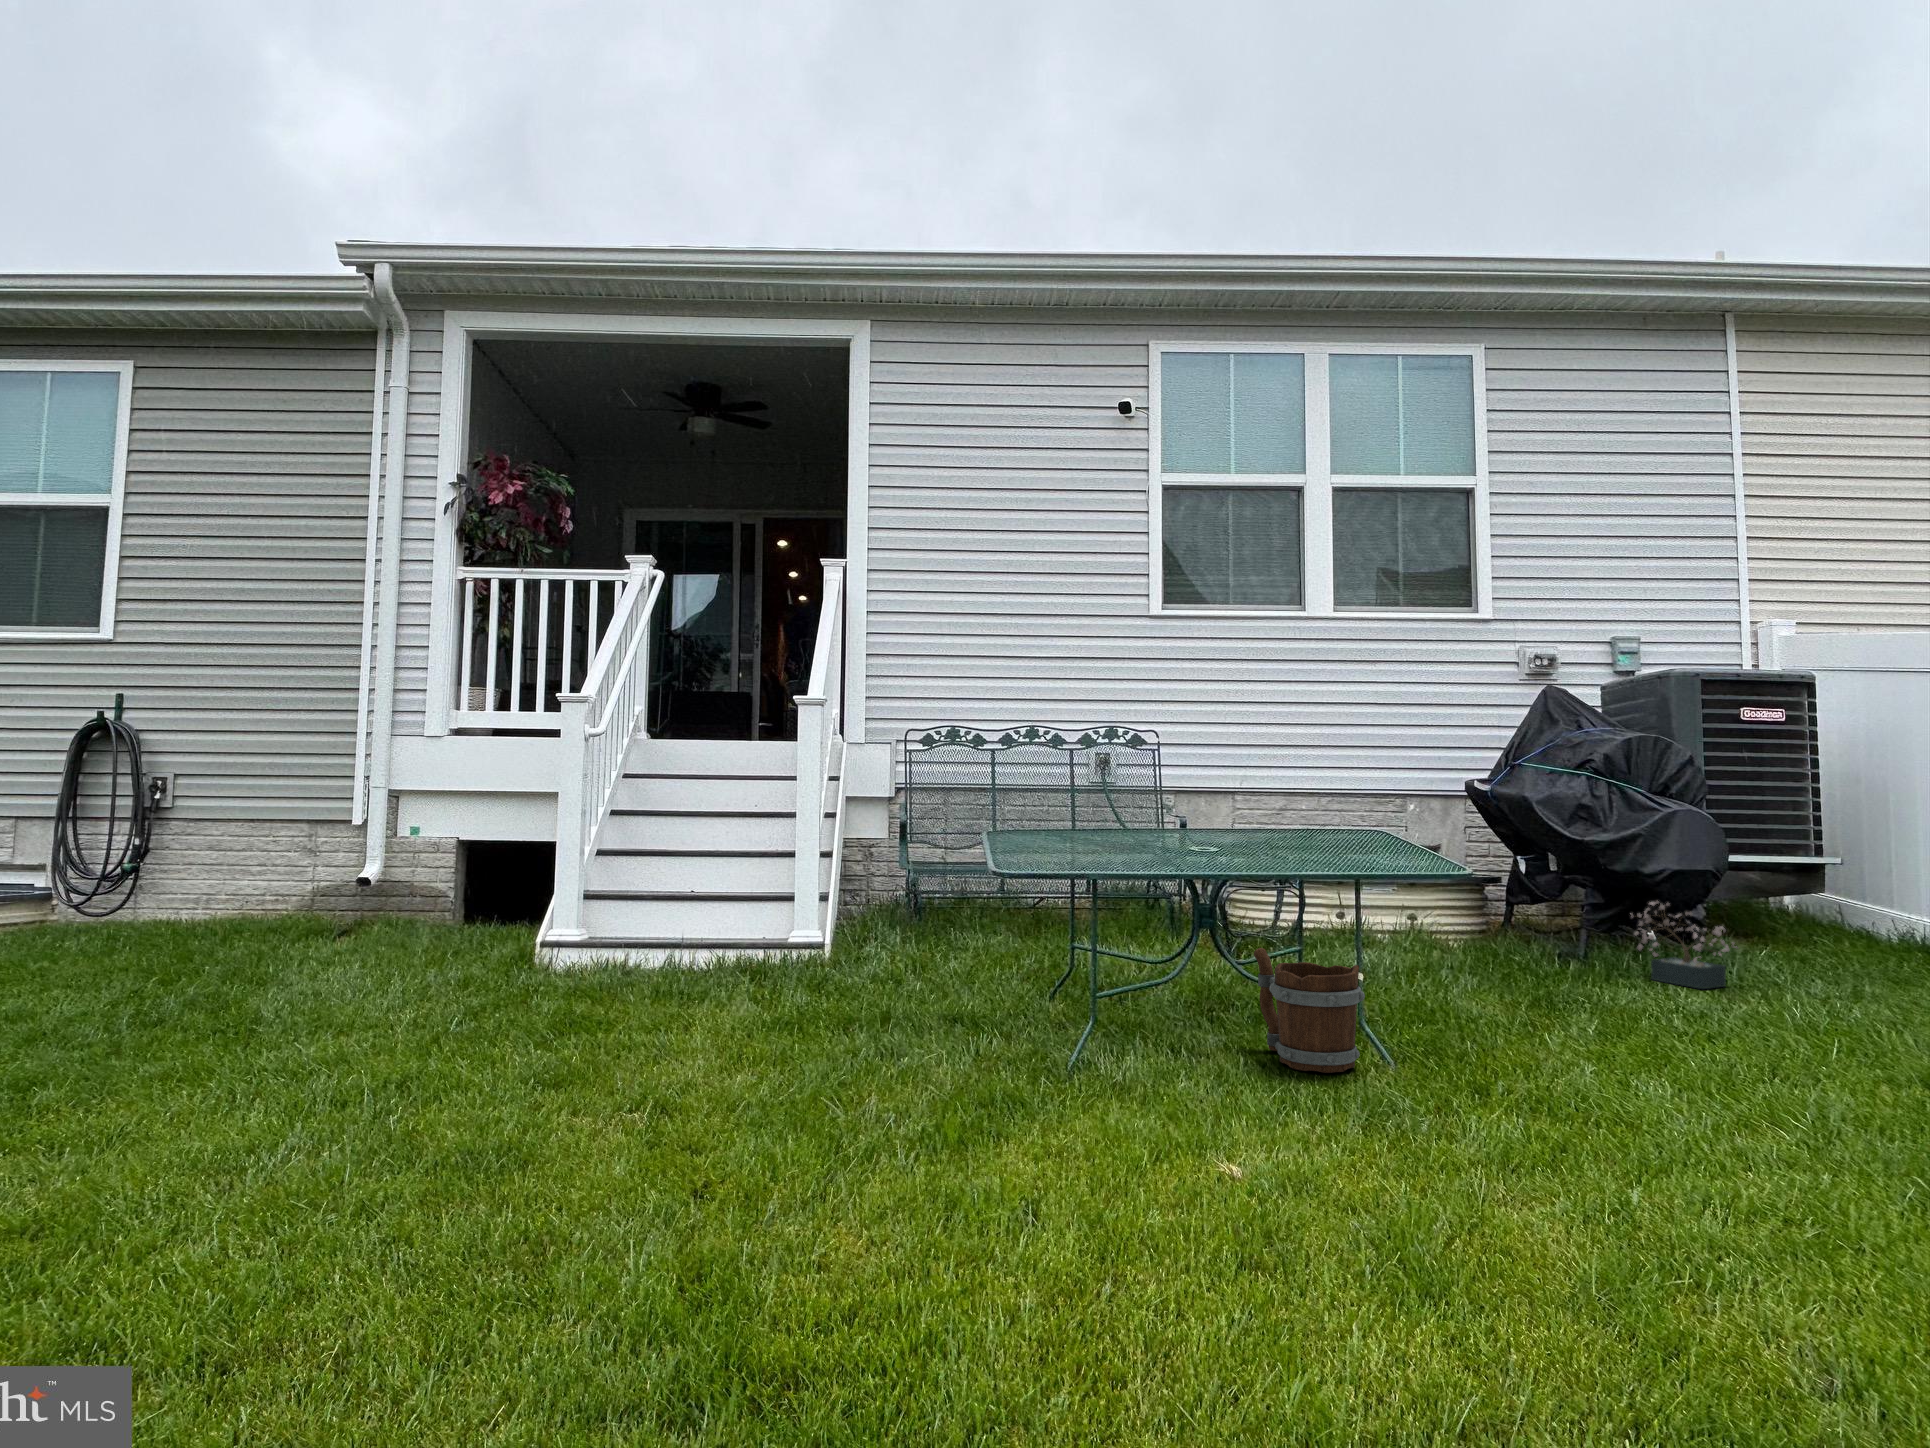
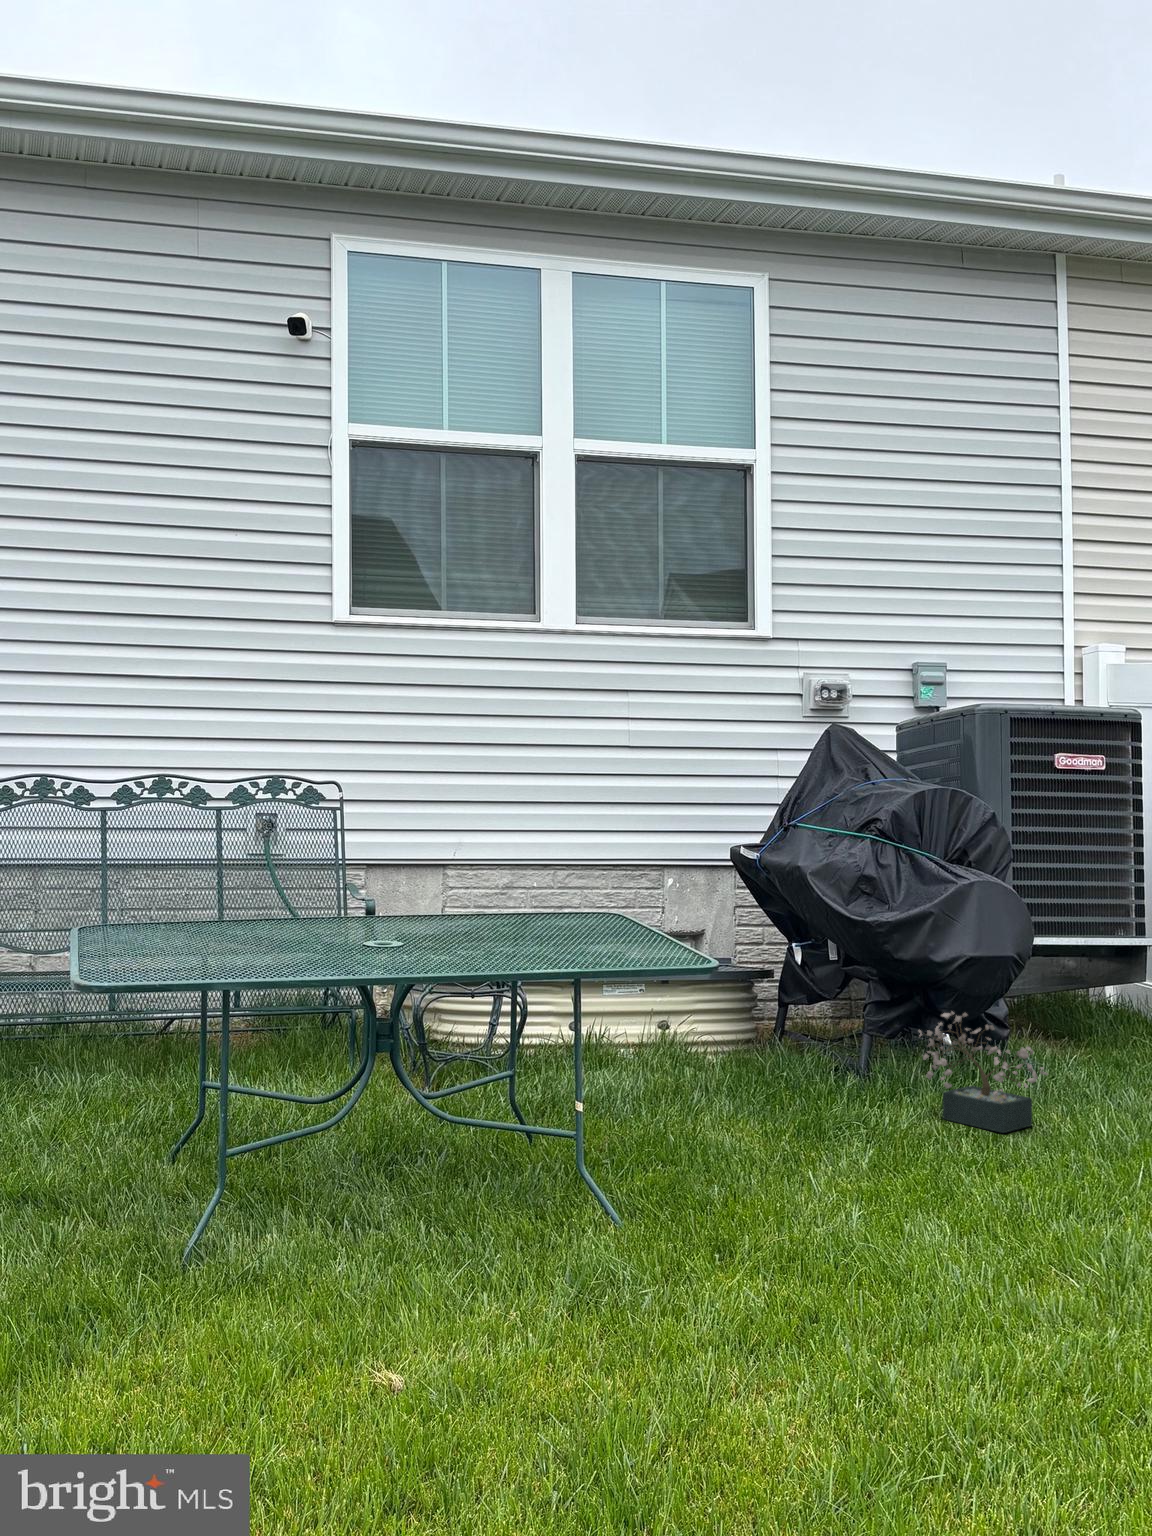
bucket: present [1254,948,1365,1073] -> none [333,1154,490,1378]

